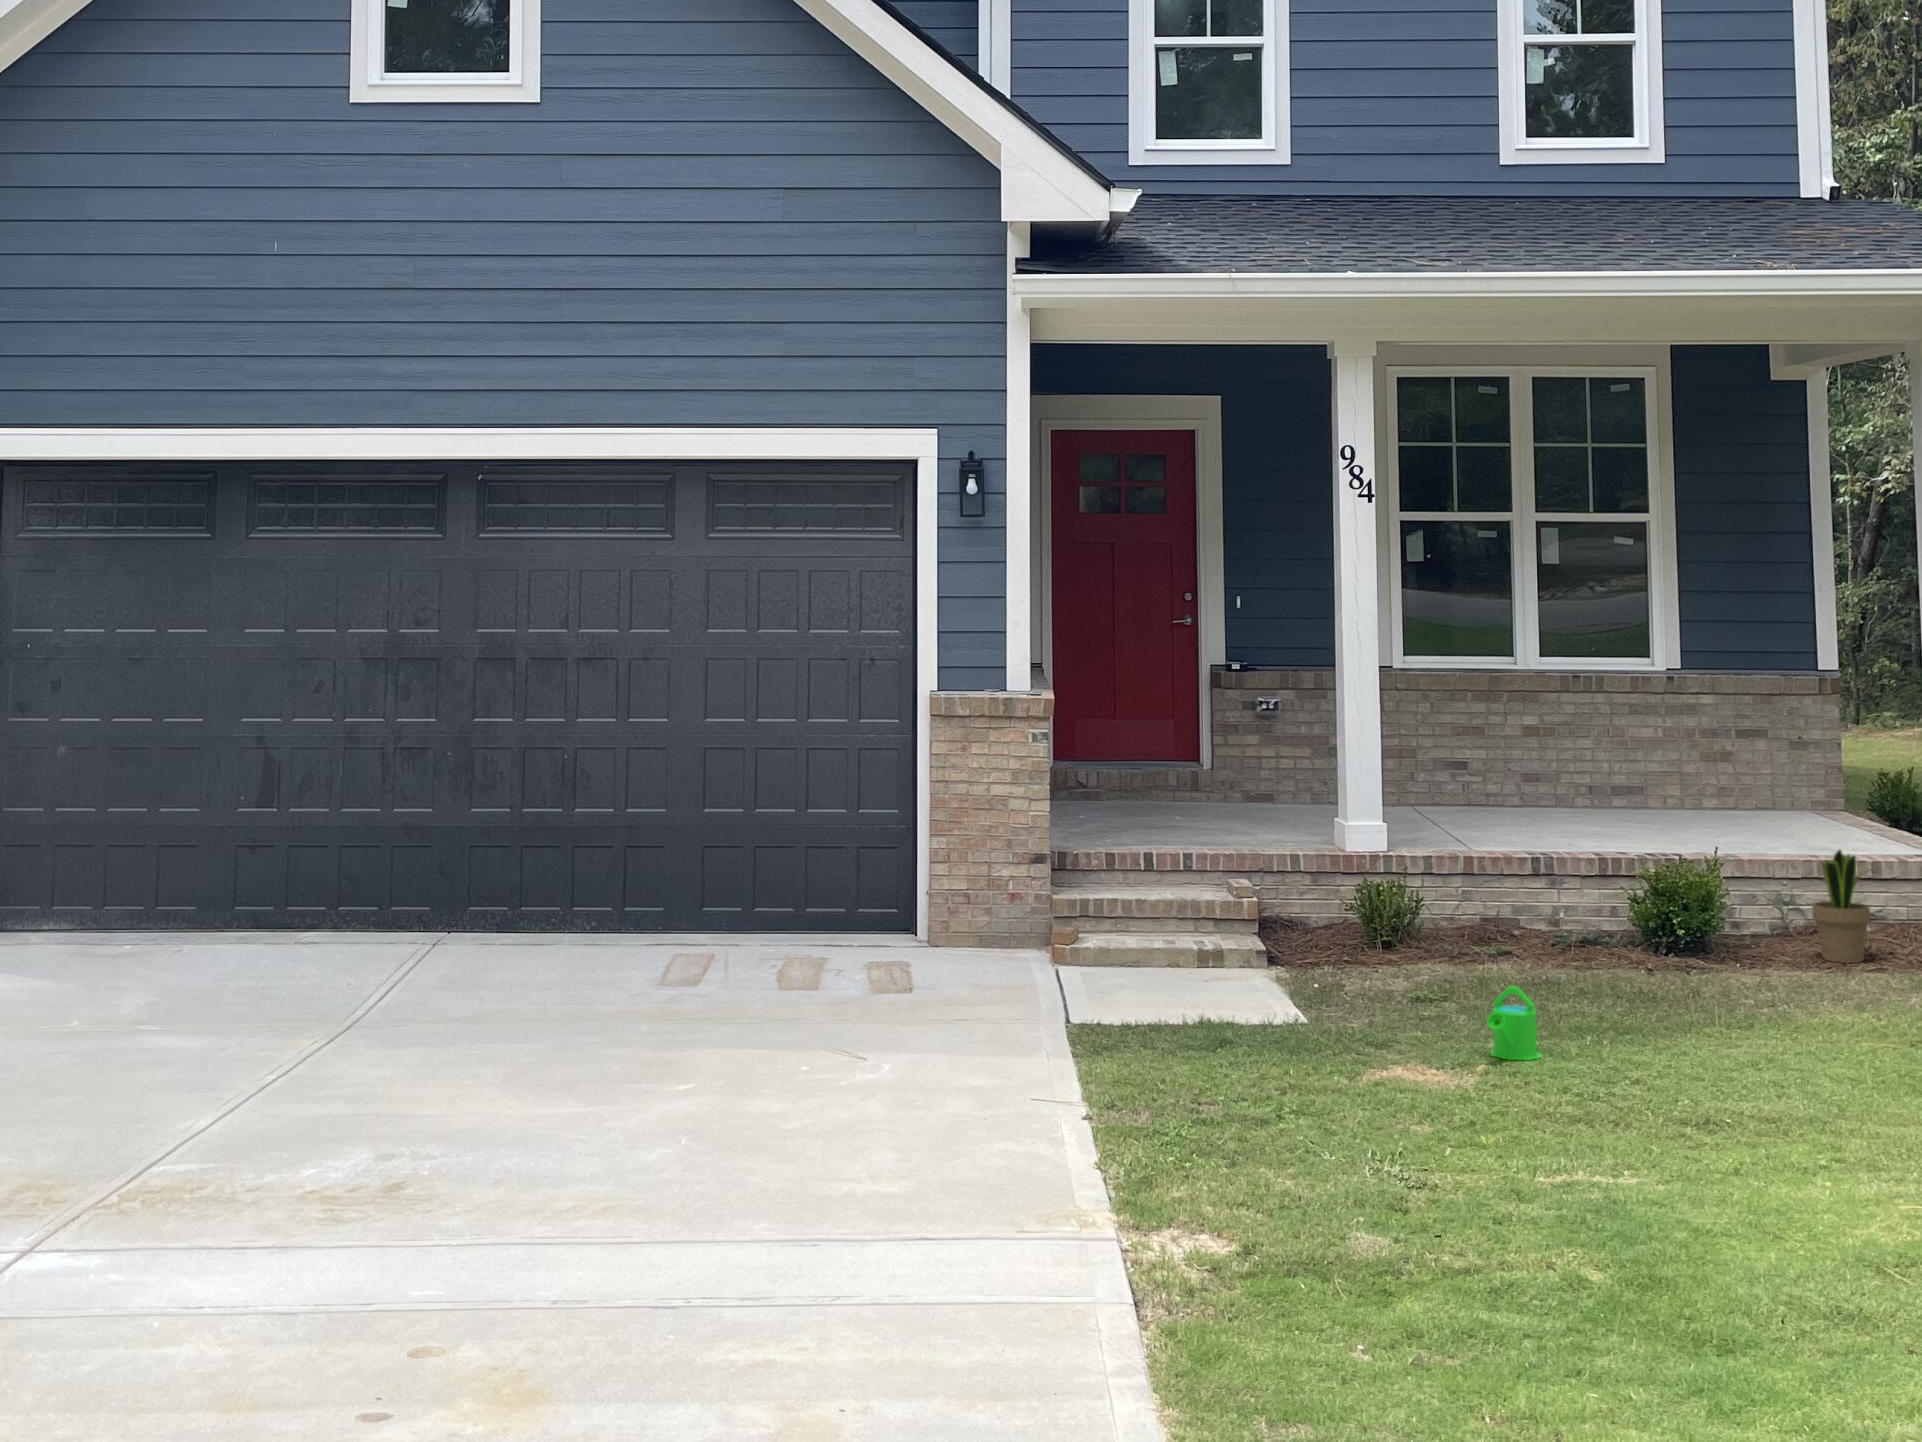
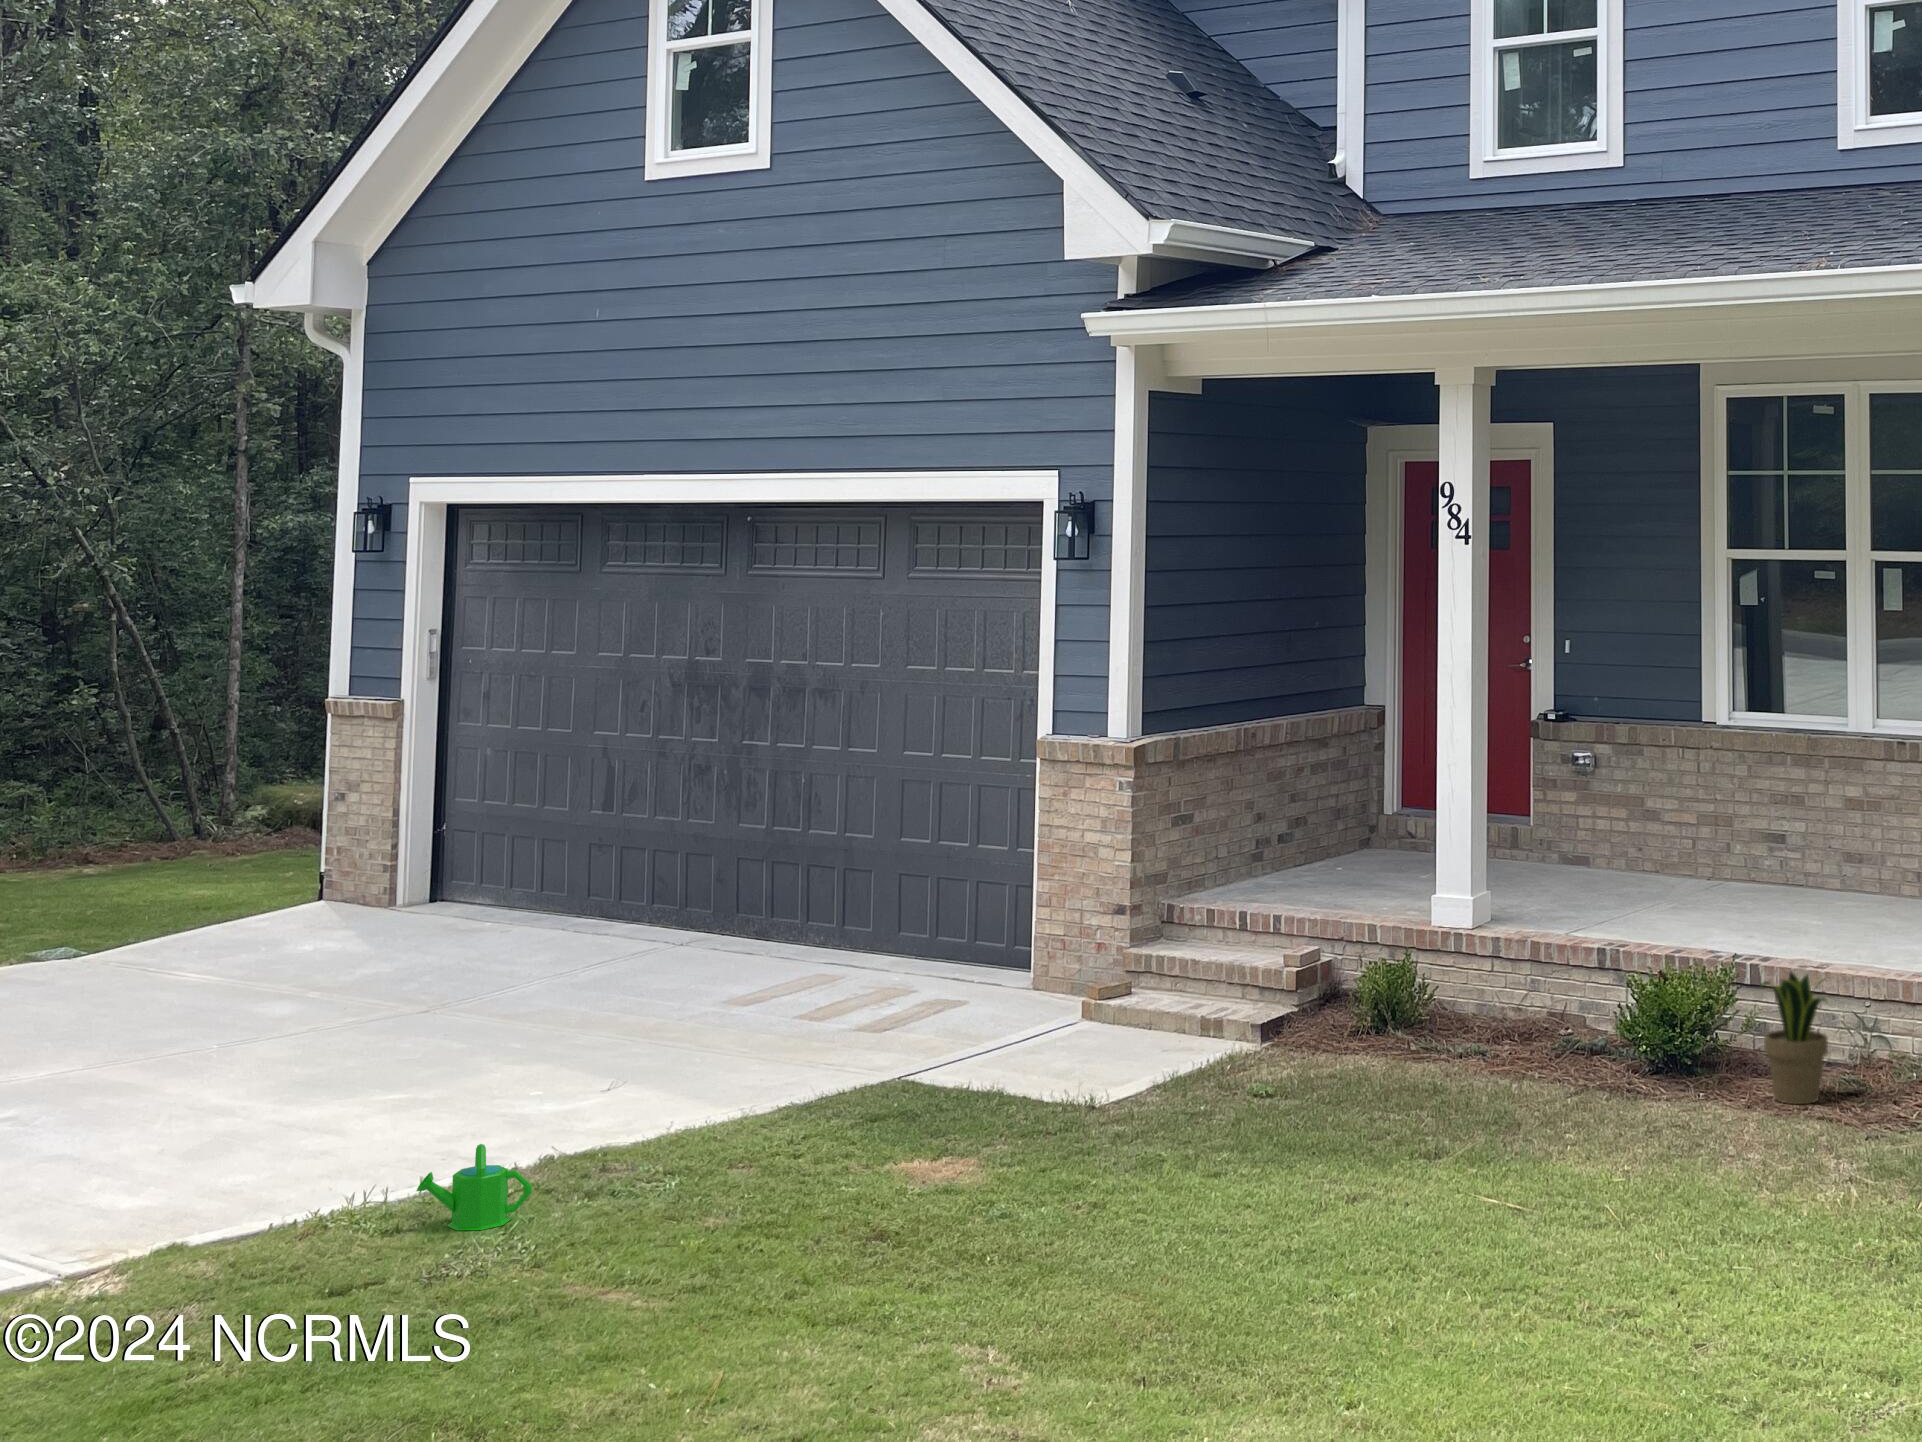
watering can: present [1487,986,1541,1060] -> present [416,1144,532,1231]

